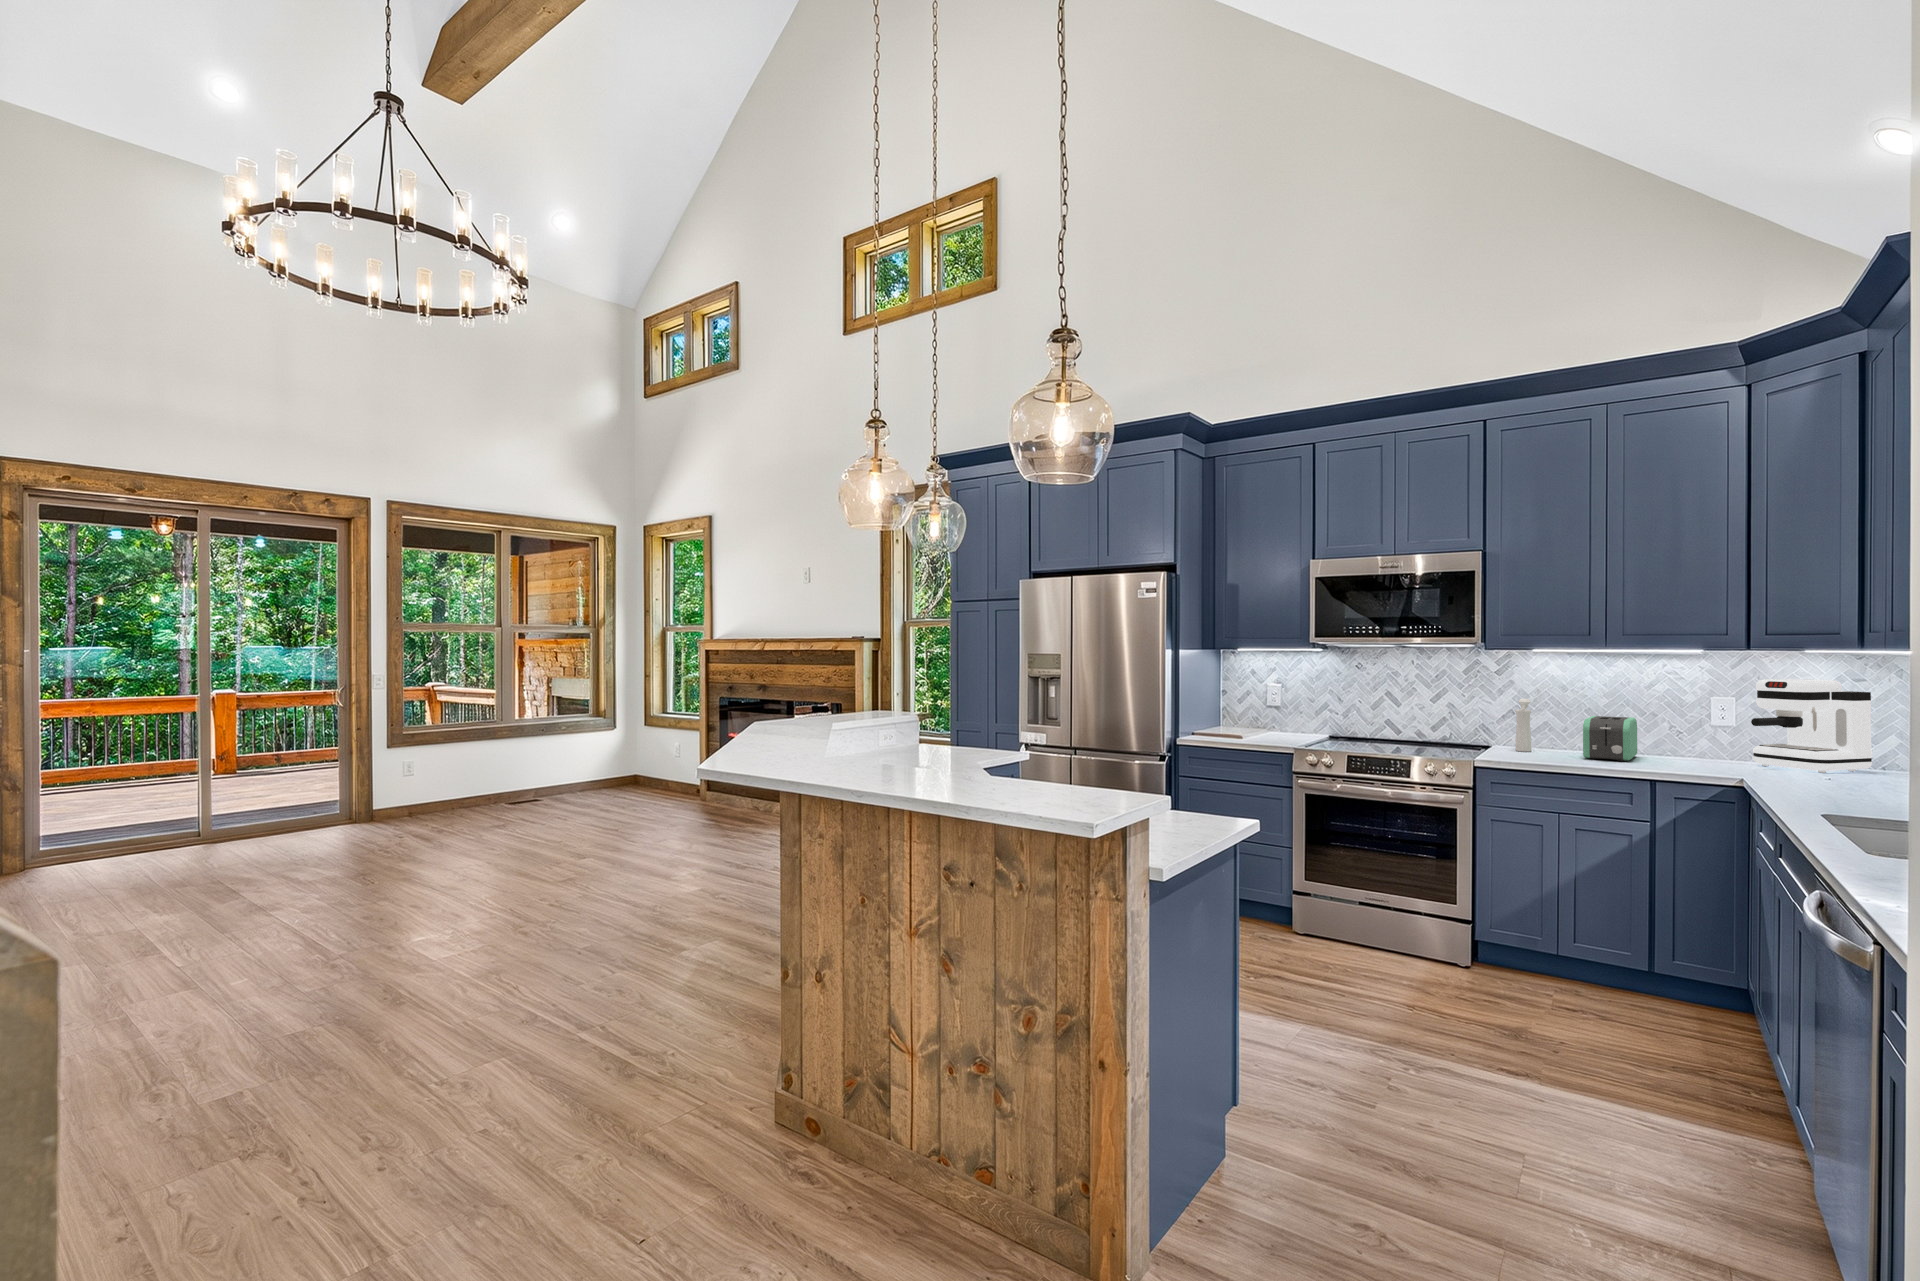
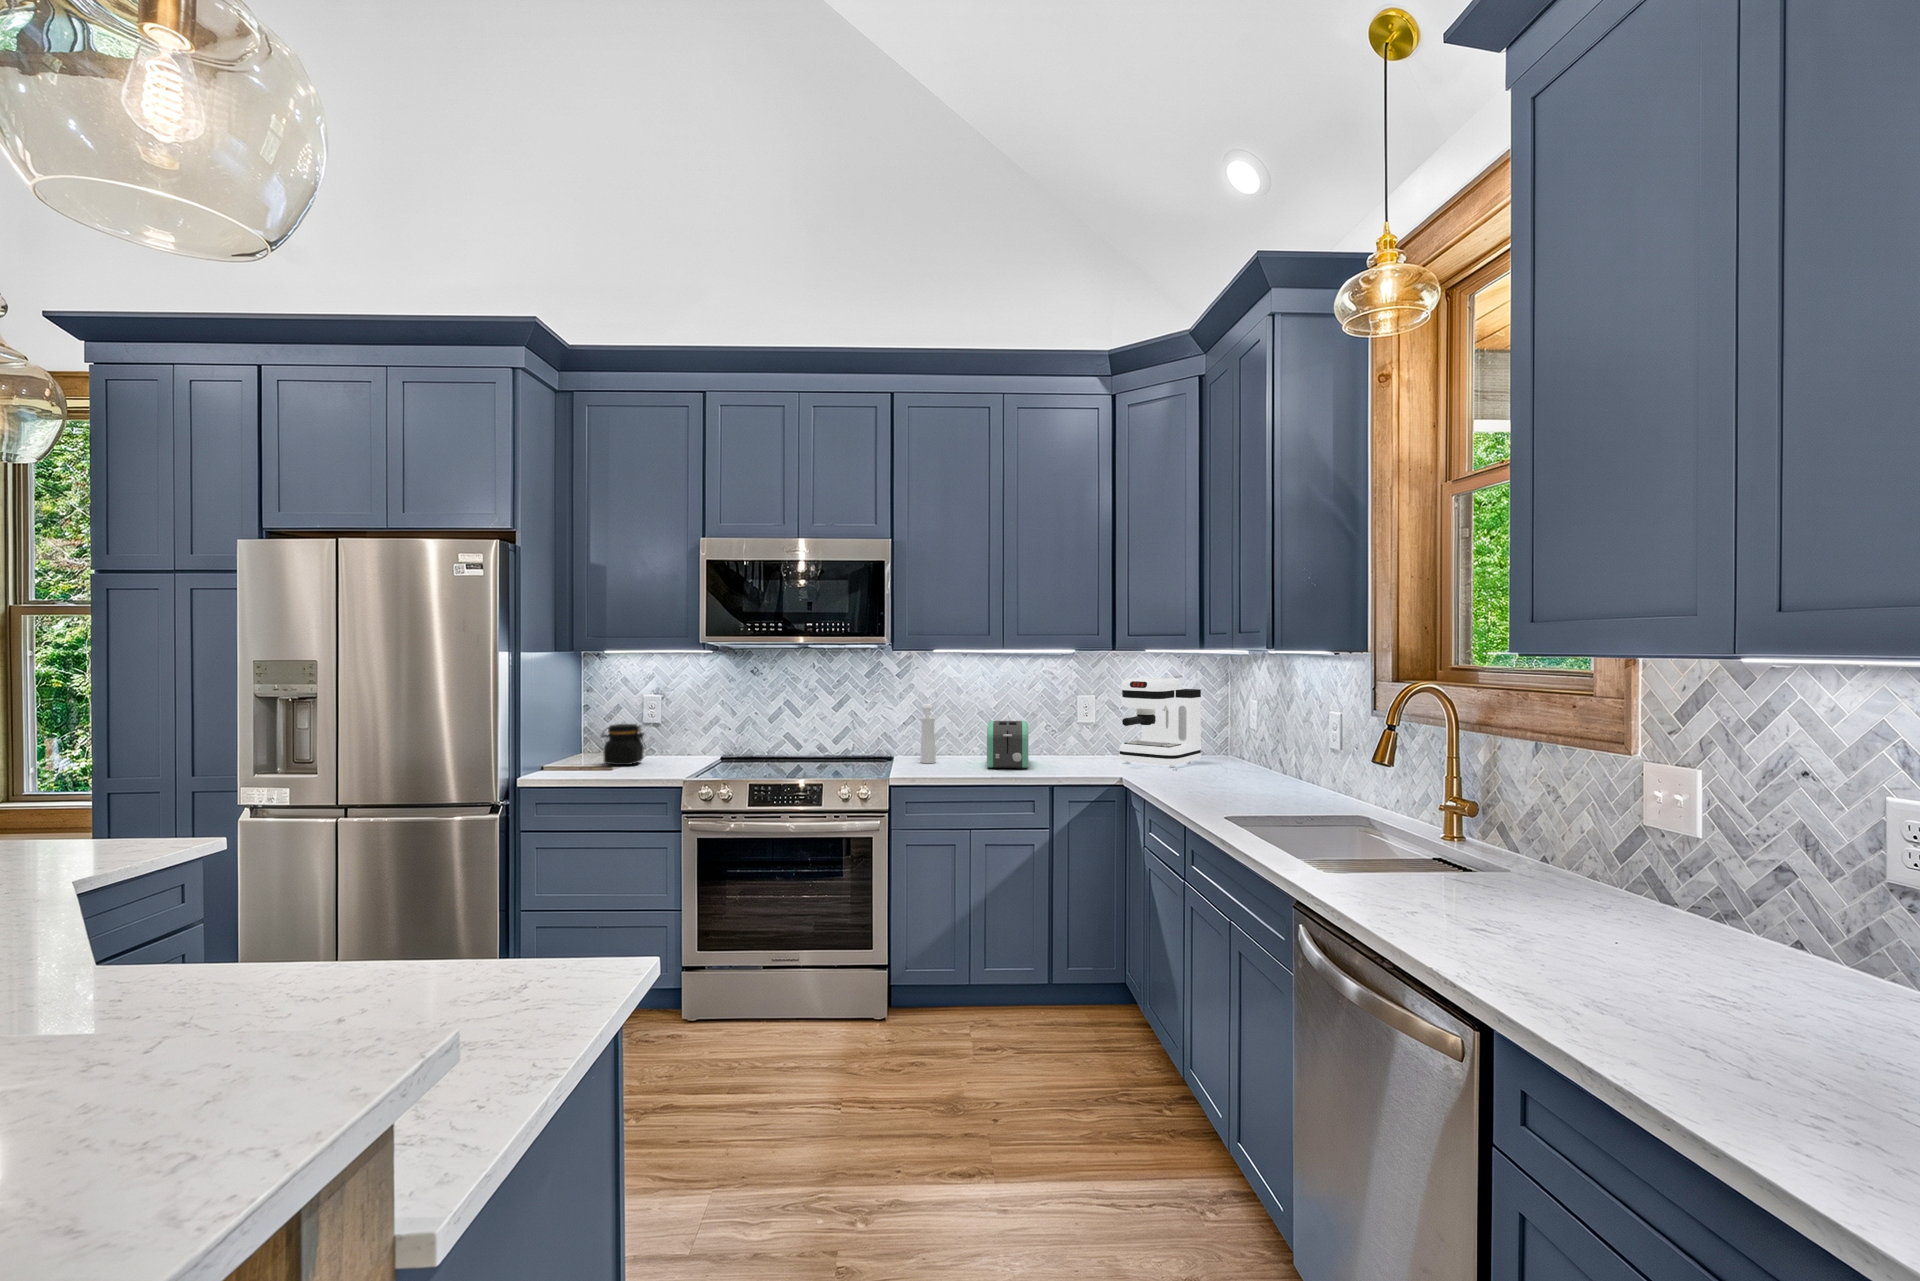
jar: none [1235,705,1269,736] -> present [601,724,644,765]

